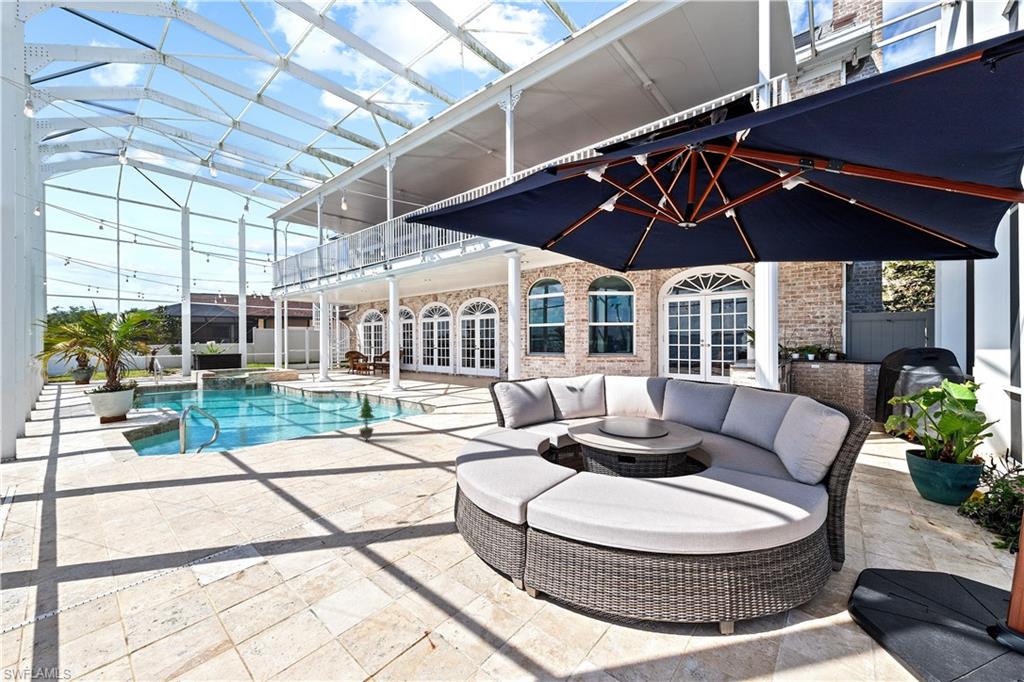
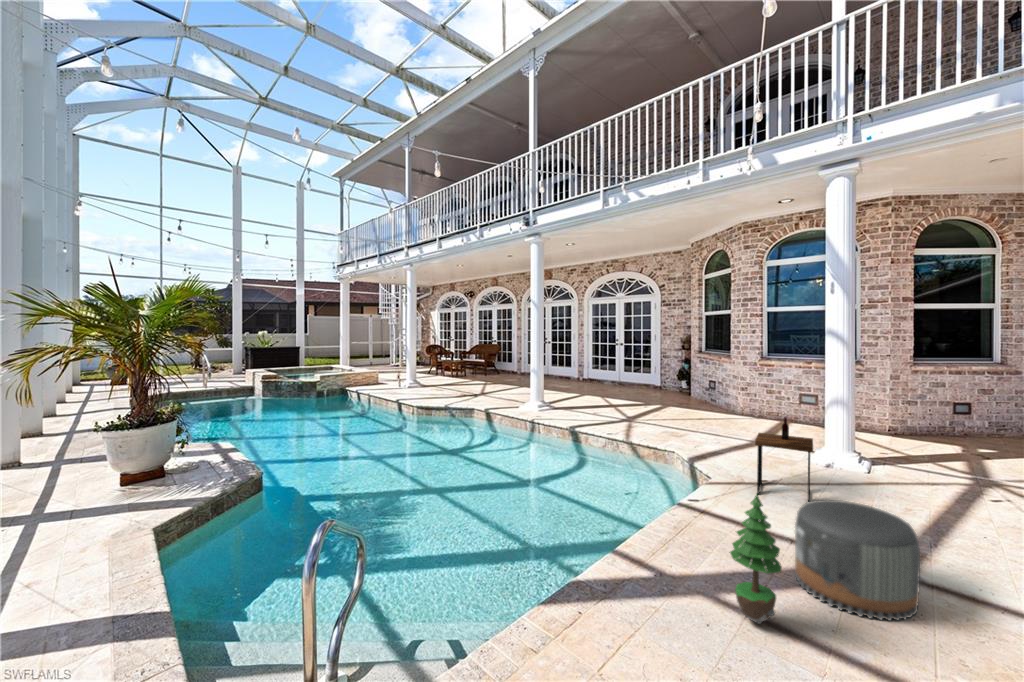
side table: none [442,379,474,419] -> present [755,418,813,502]
pouf: none [400,403,440,439] -> present [795,500,920,621]

